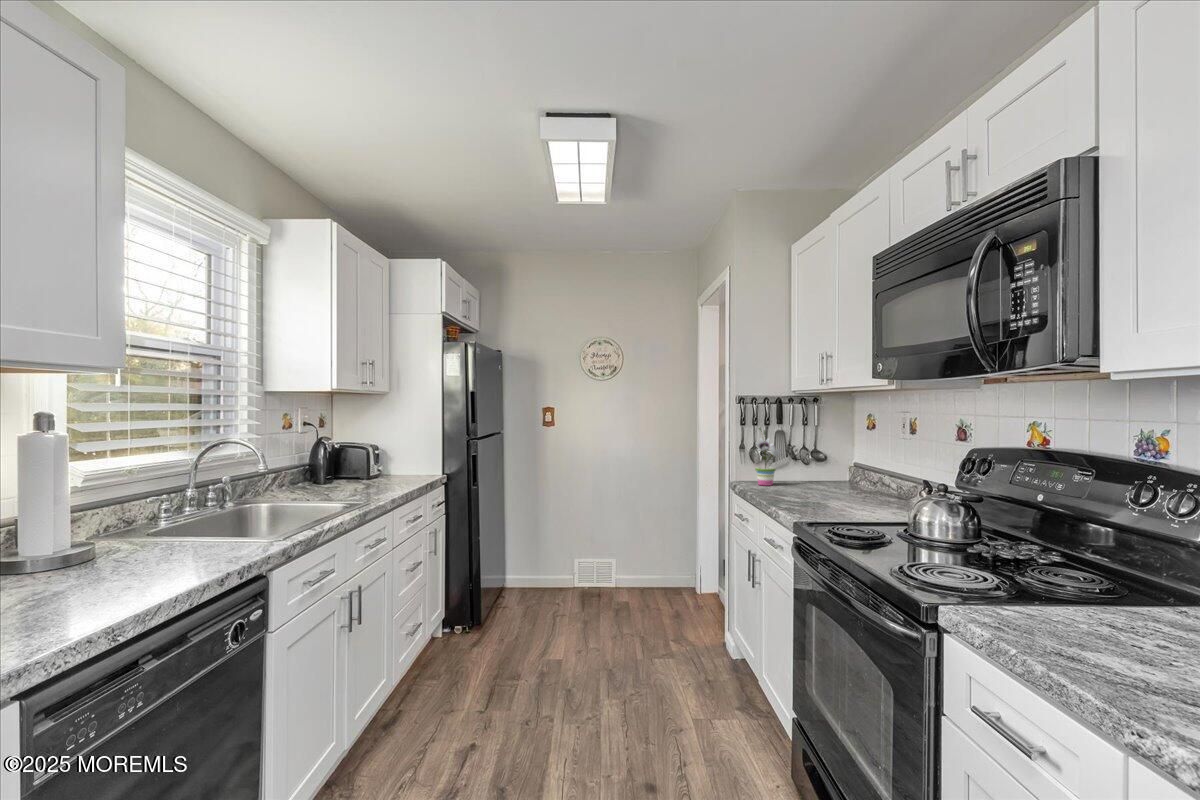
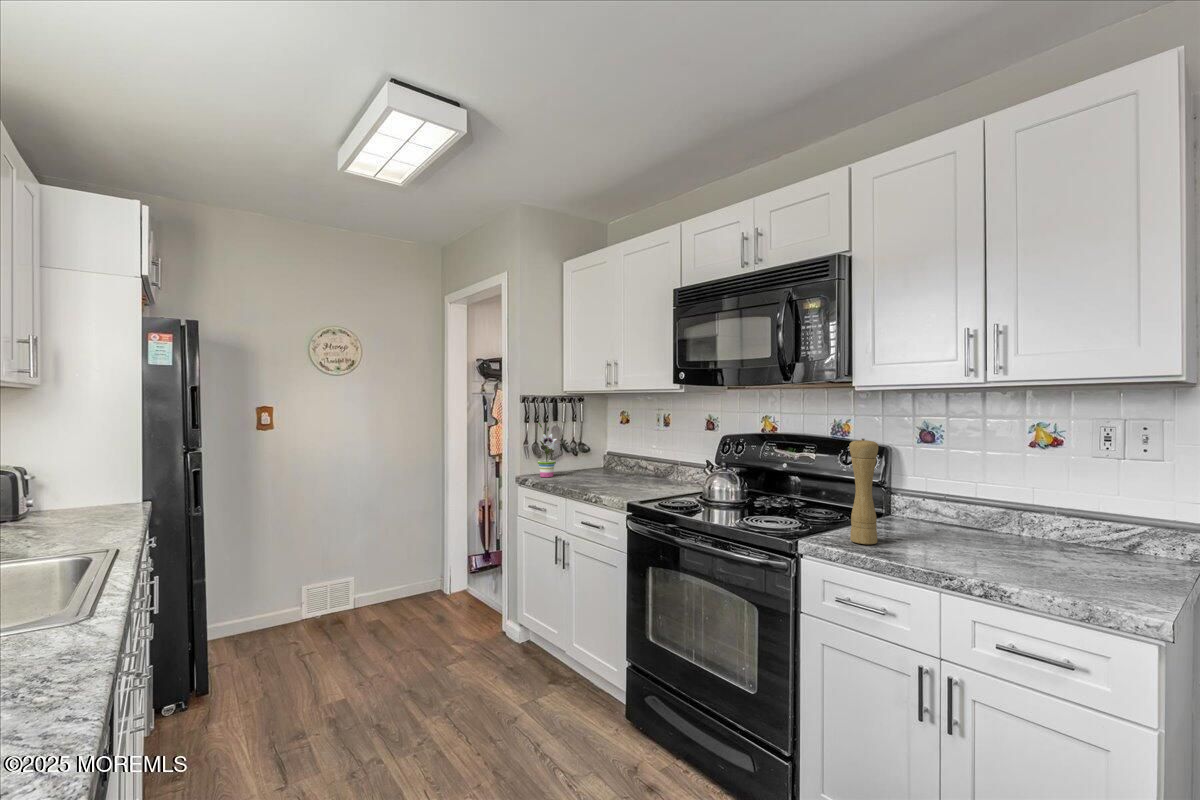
pepper mill: none [1024,459,1080,640] -> present [849,439,878,544]

